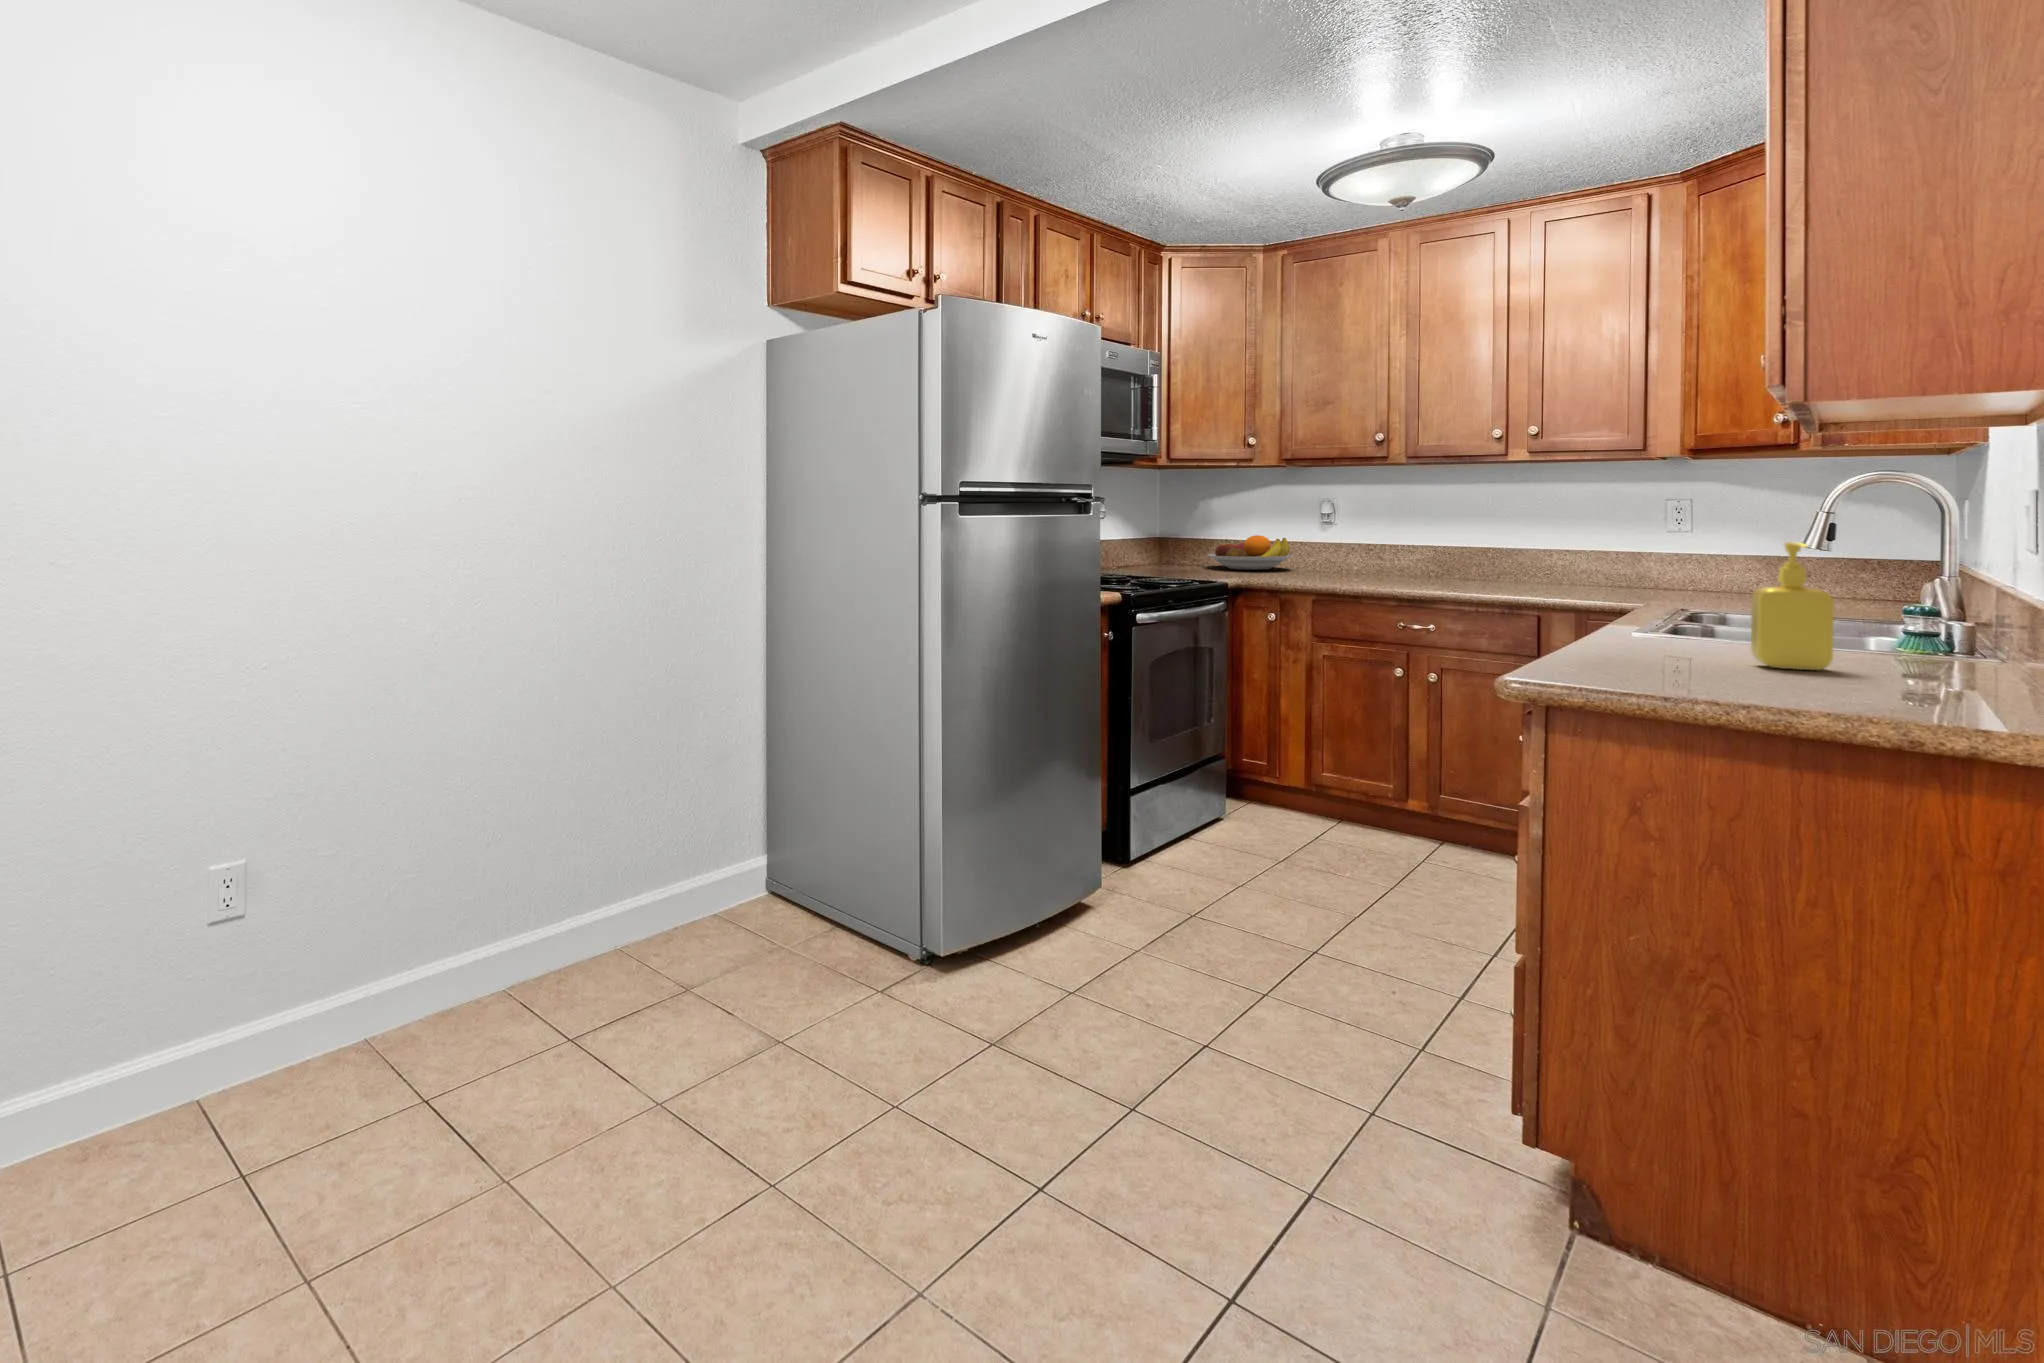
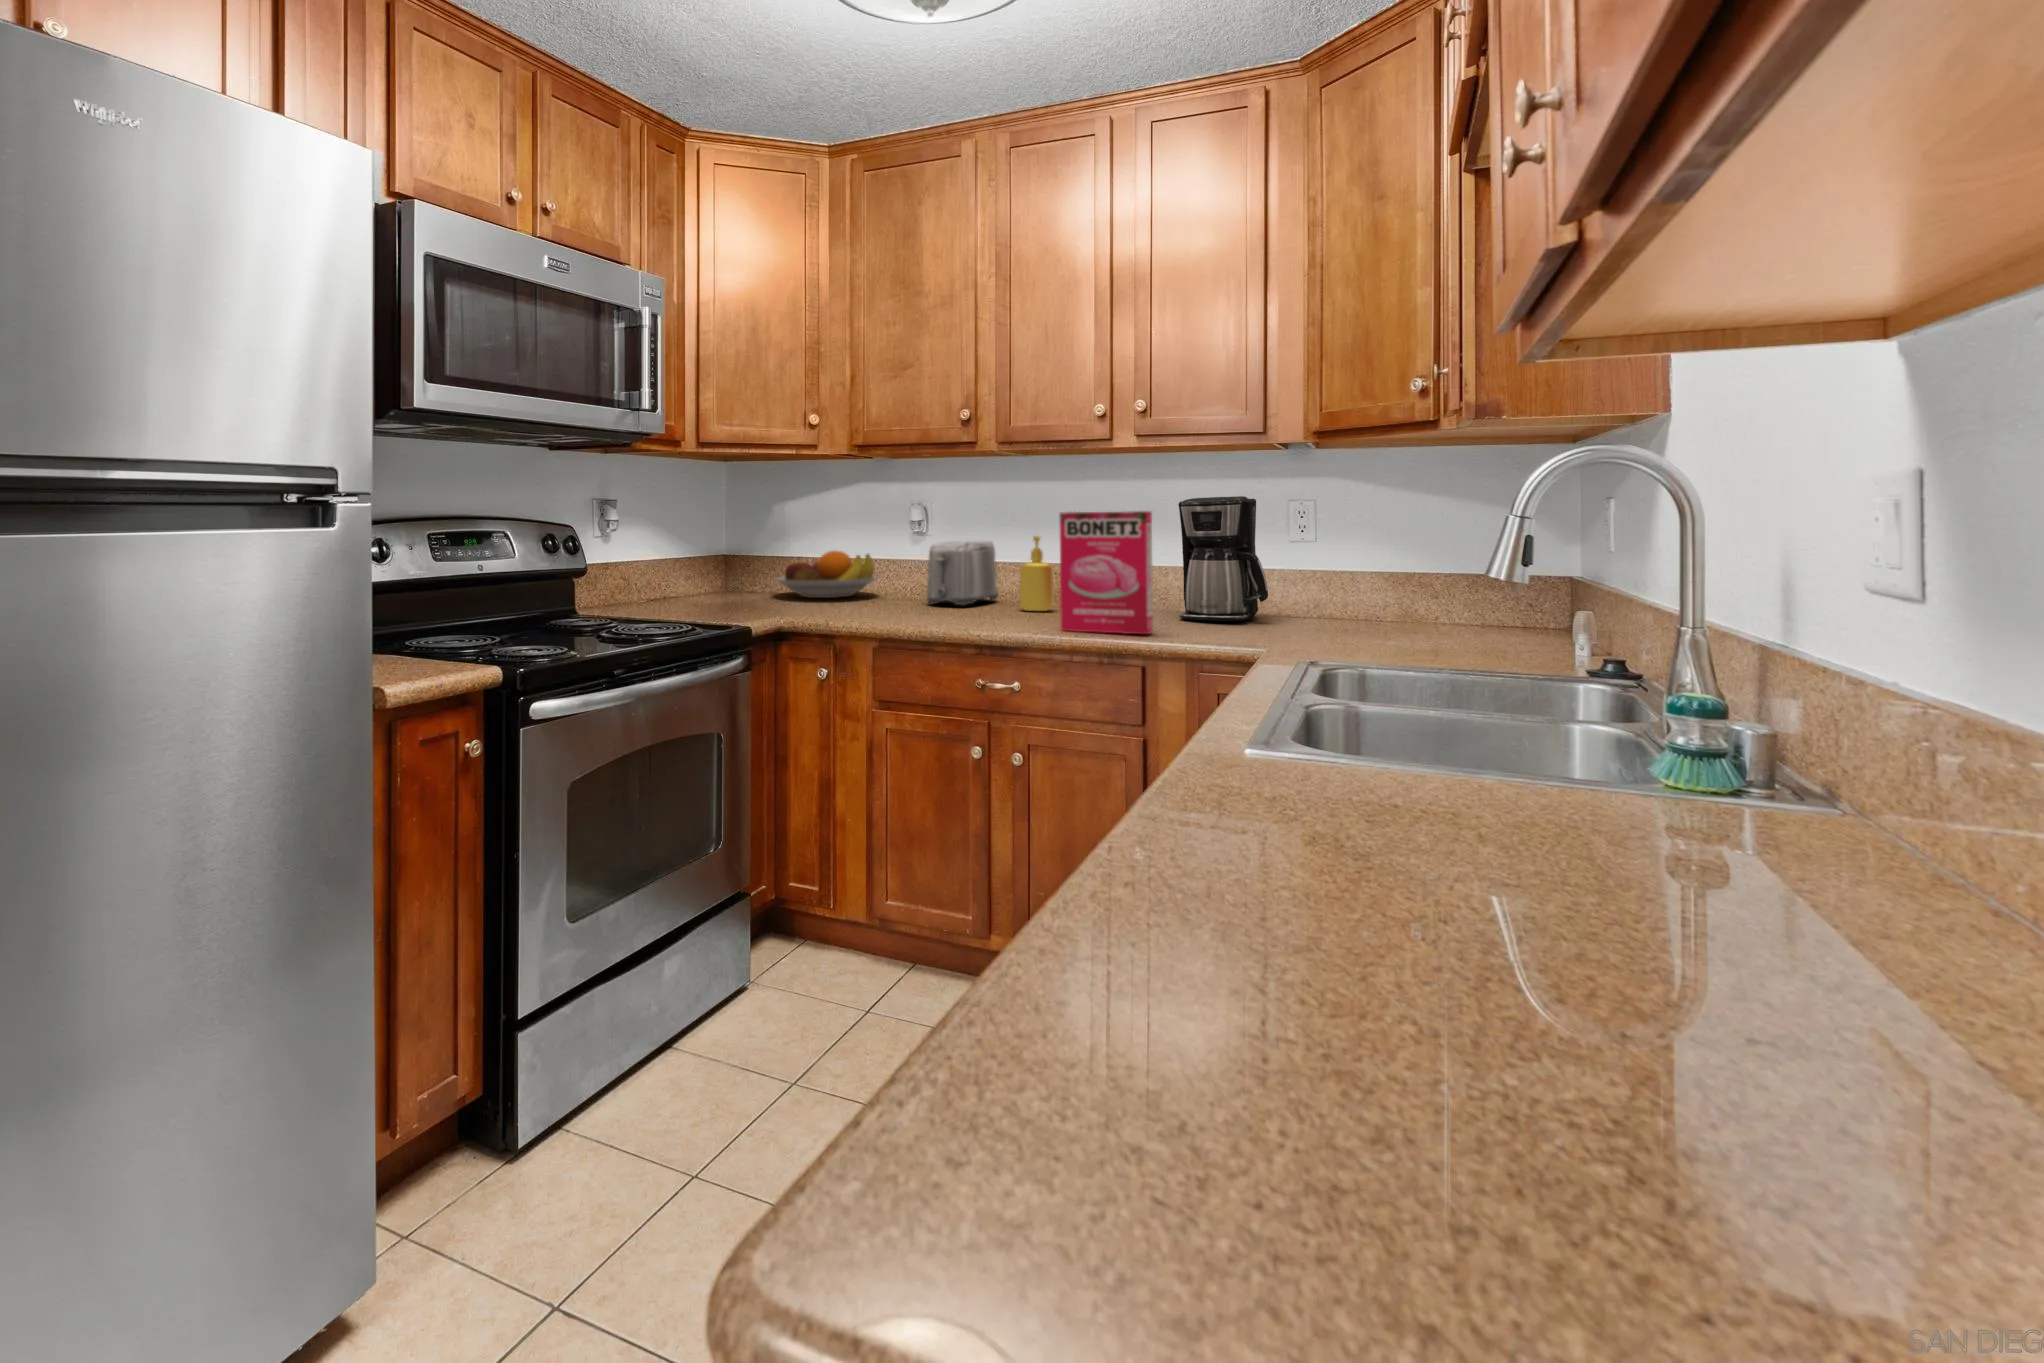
coffee maker: none [1563,496,1645,591] -> present [1179,496,1268,621]
cereal box: none [1465,508,1543,596] -> present [1059,511,1153,634]
toaster: none [1338,529,1397,576] -> present [927,541,999,605]
soap dispenser: present [1751,542,1834,670] -> present [1020,536,1054,611]

